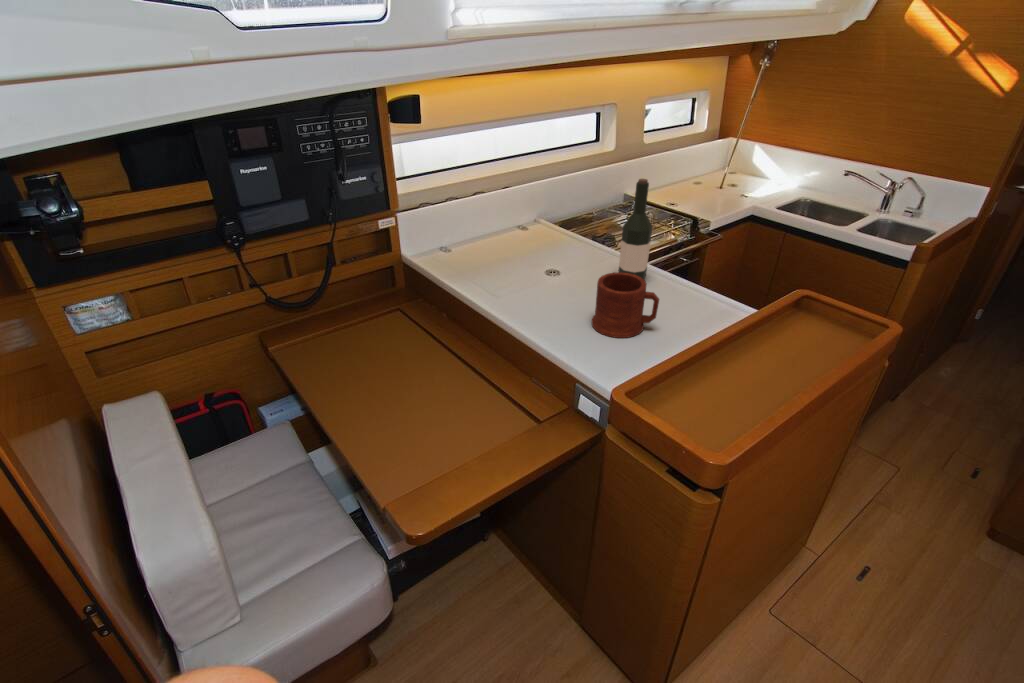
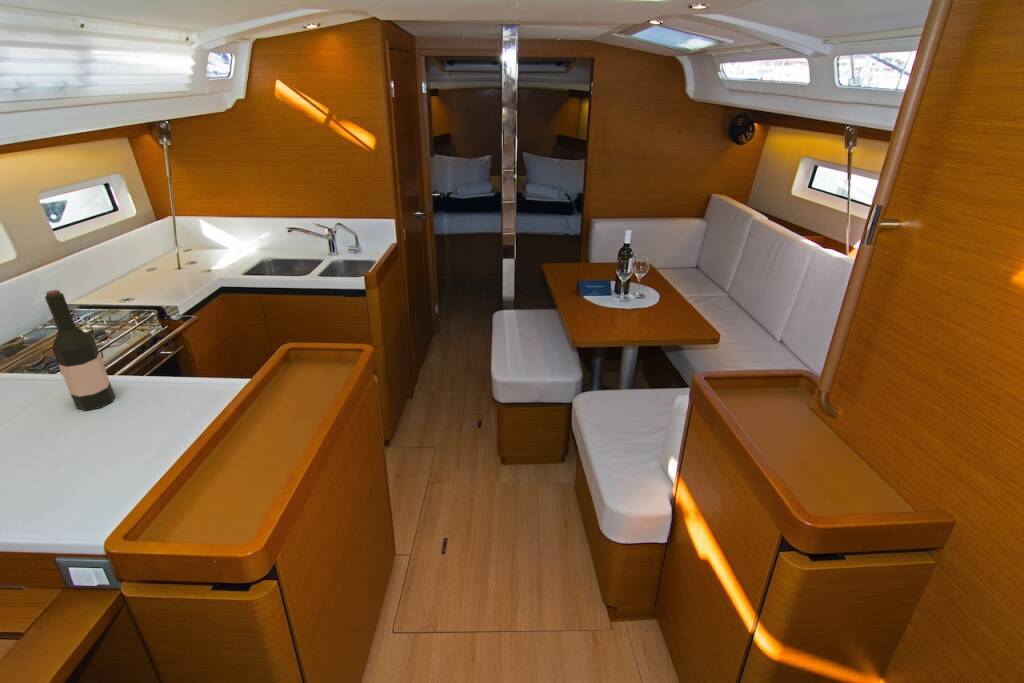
mug: present [592,272,659,338] -> none [36,400,138,483]

